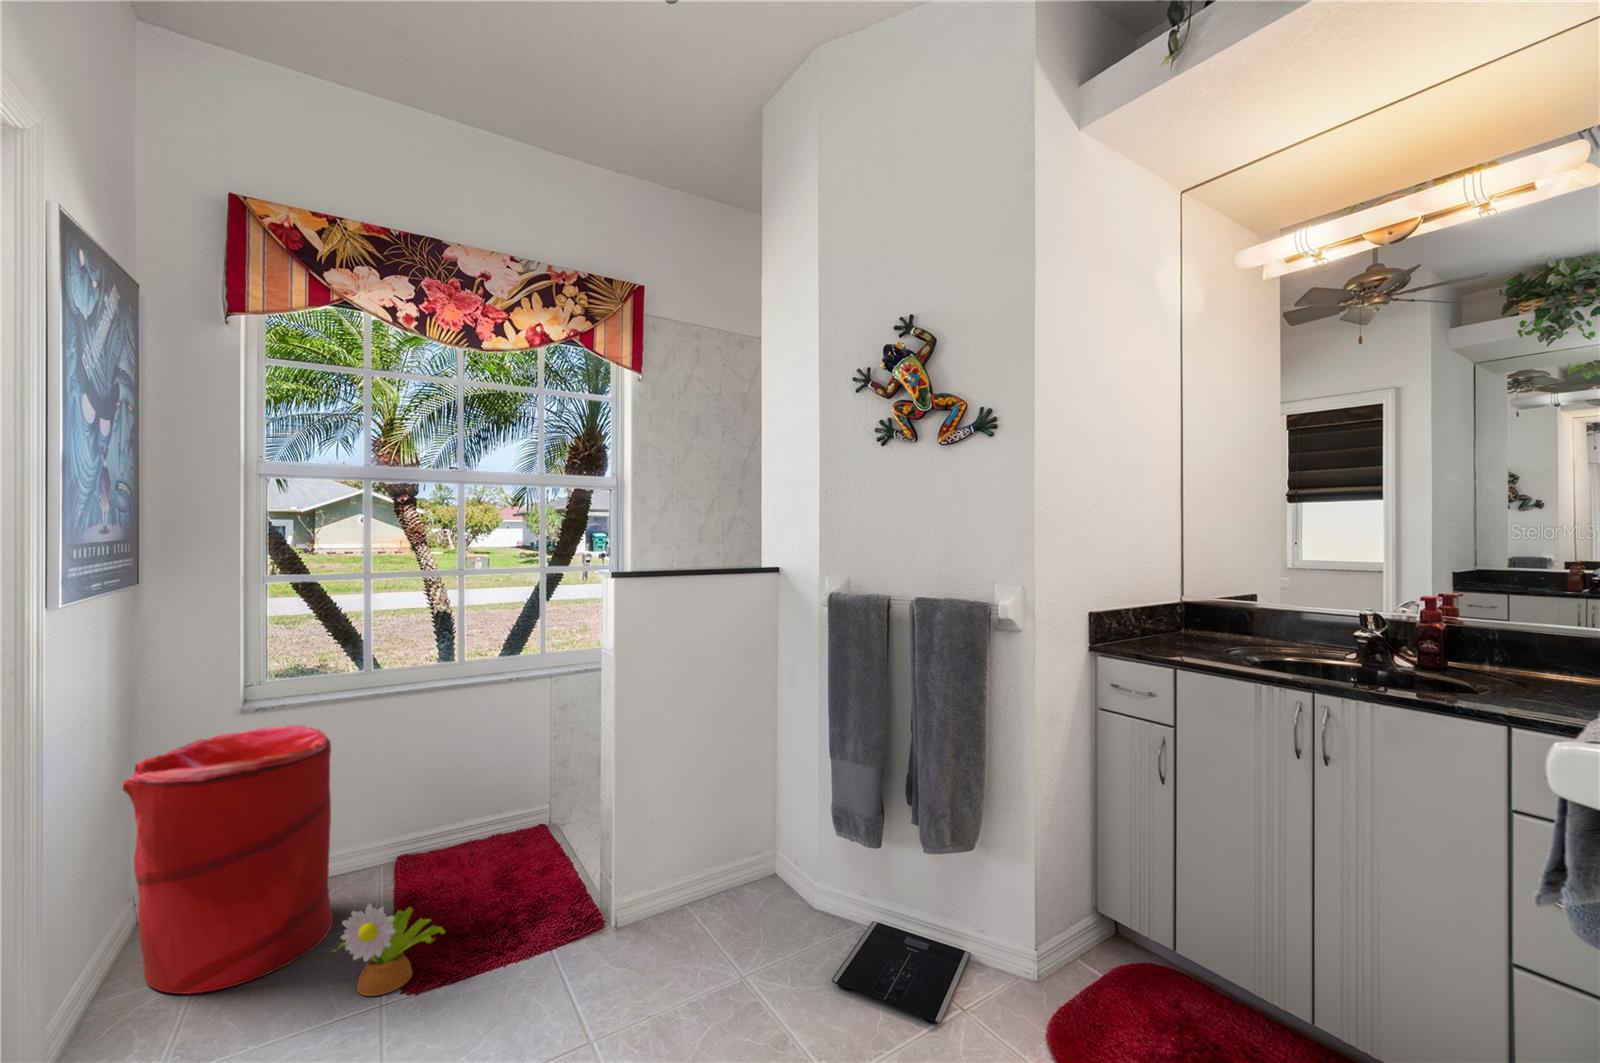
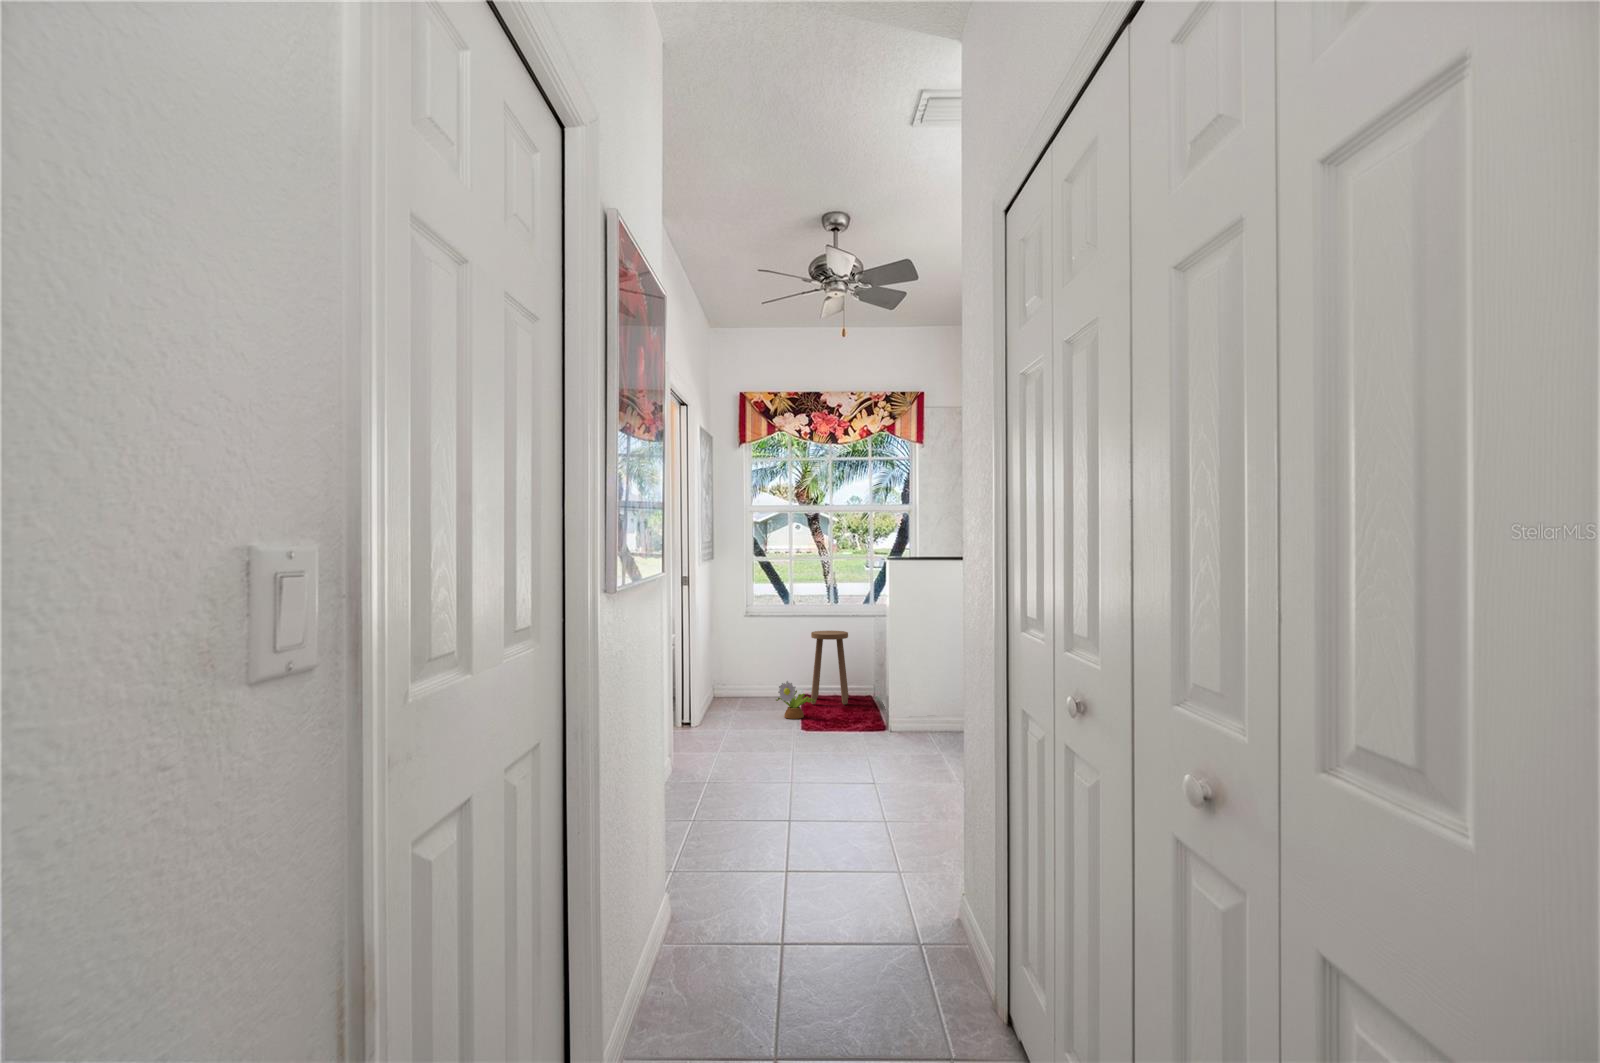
laundry hamper: present [123,725,333,994] -> none [712,619,779,711]
stool: none [420,729,508,908] -> present [811,631,849,705]

